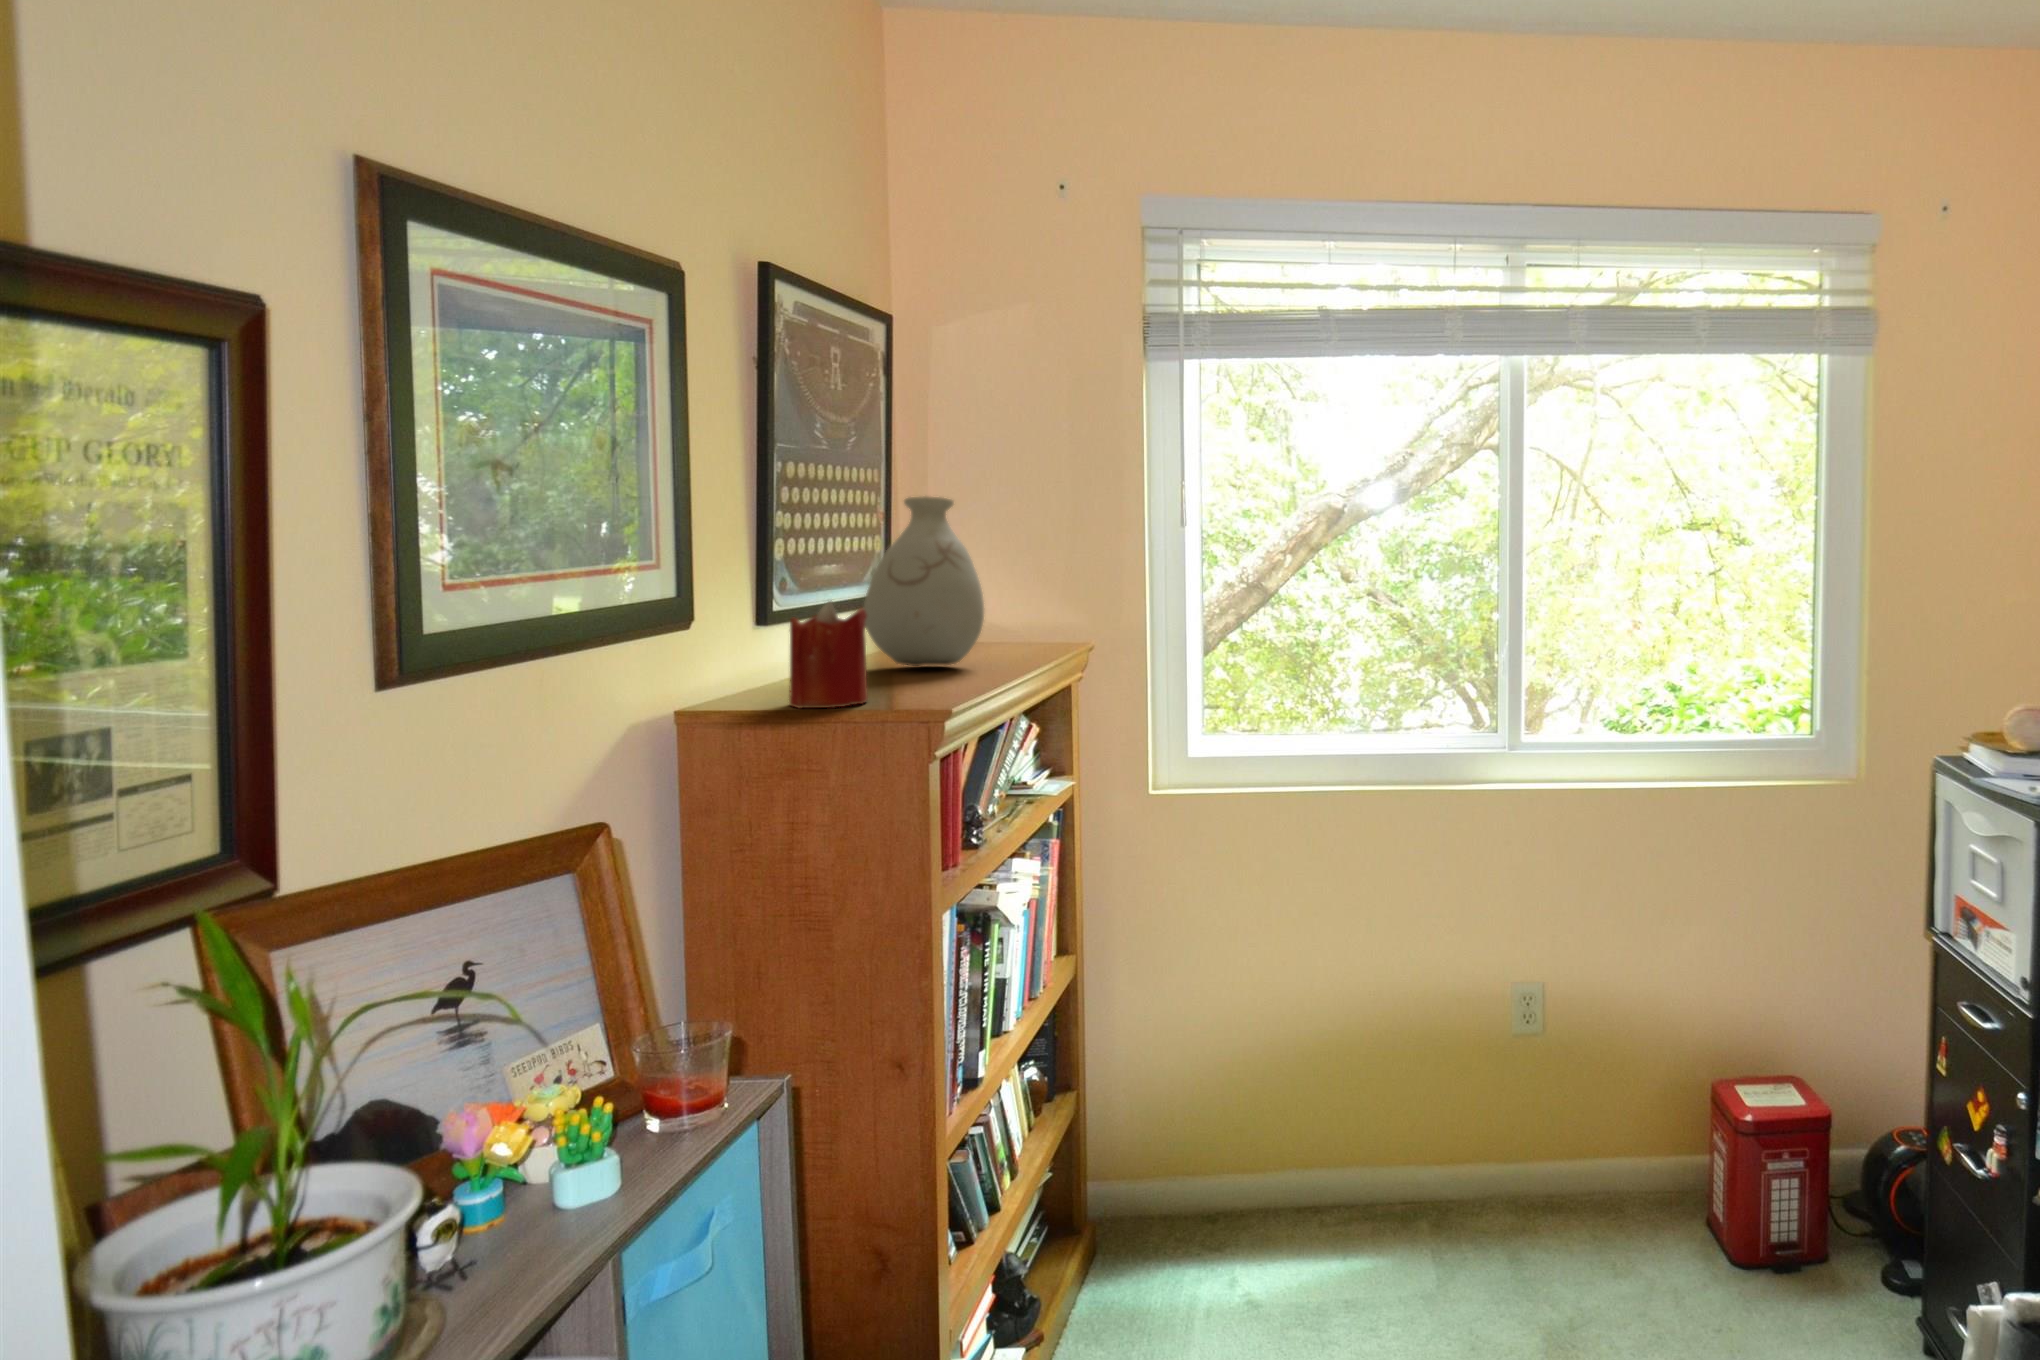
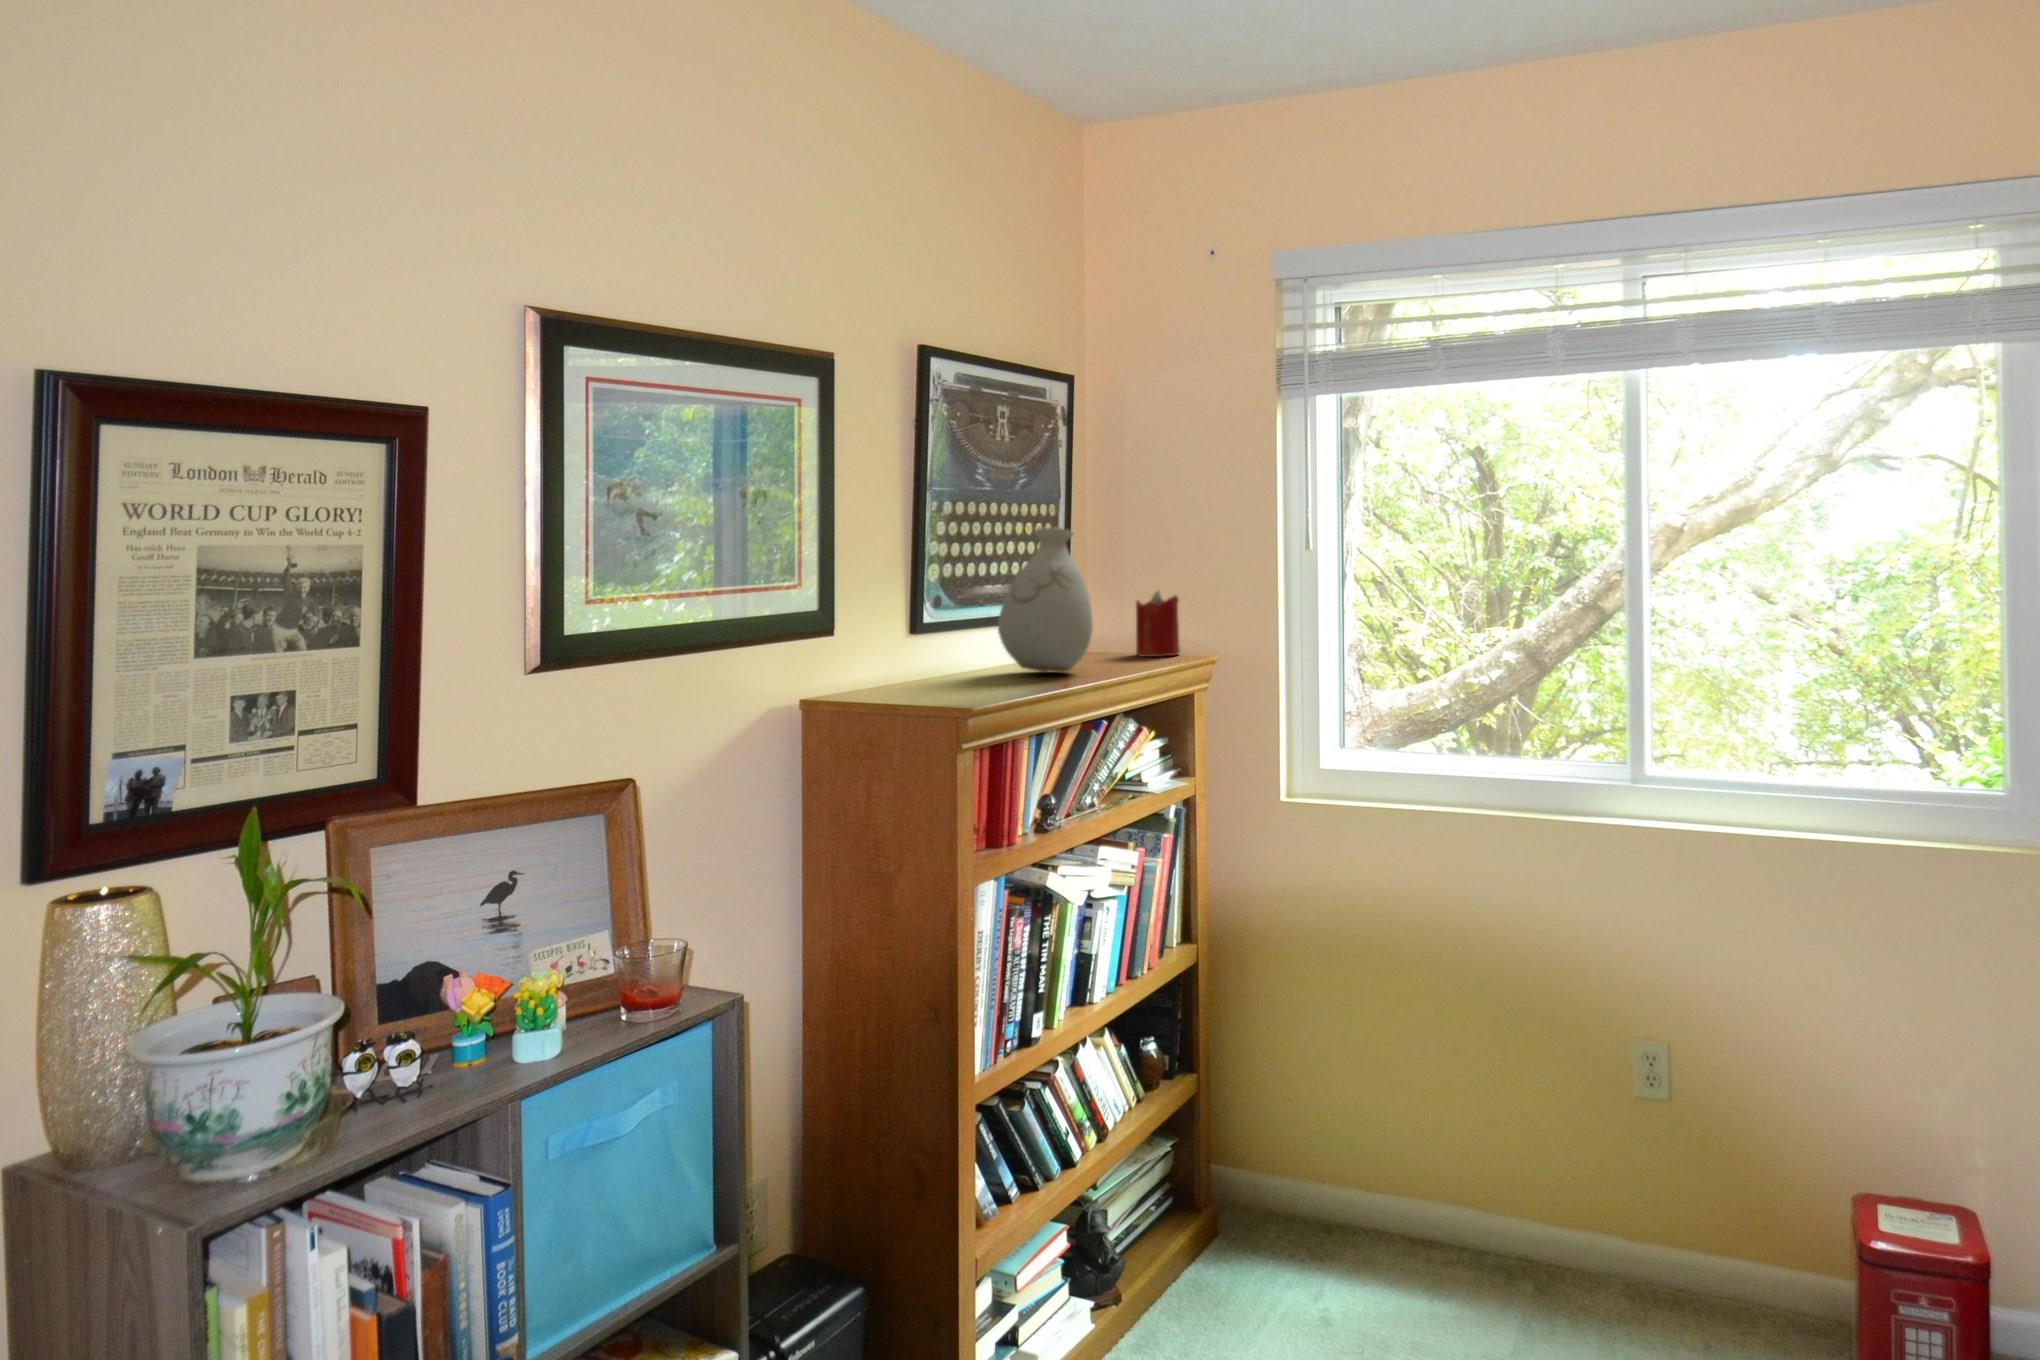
candle: present [789,601,868,708] -> present [1136,590,1180,657]

